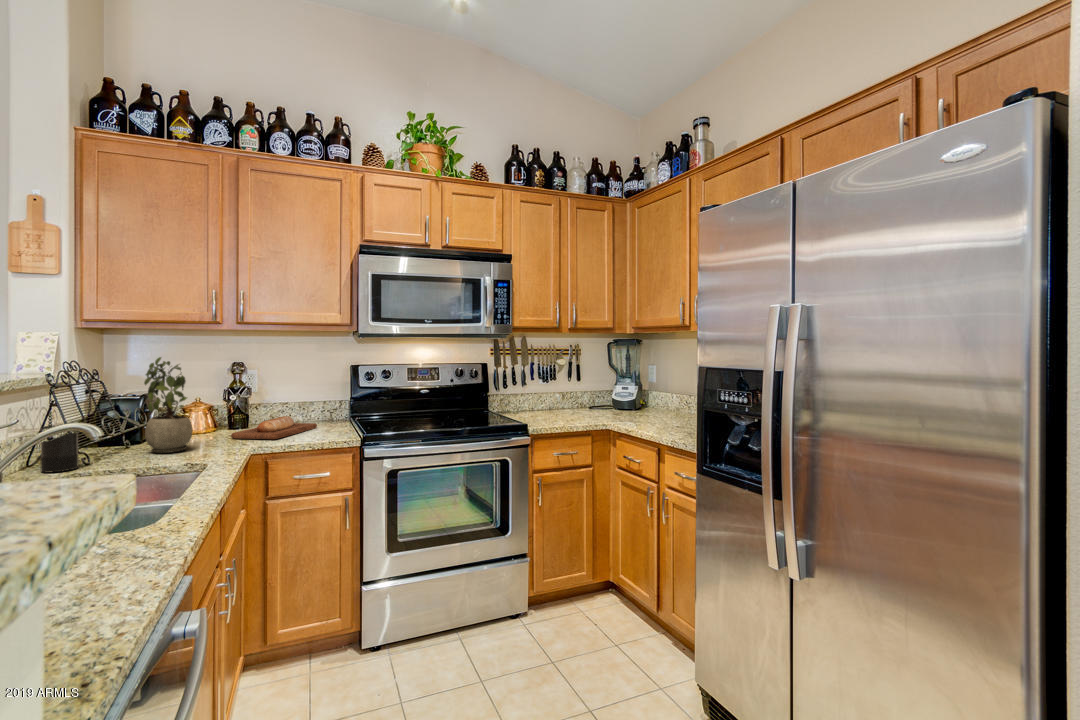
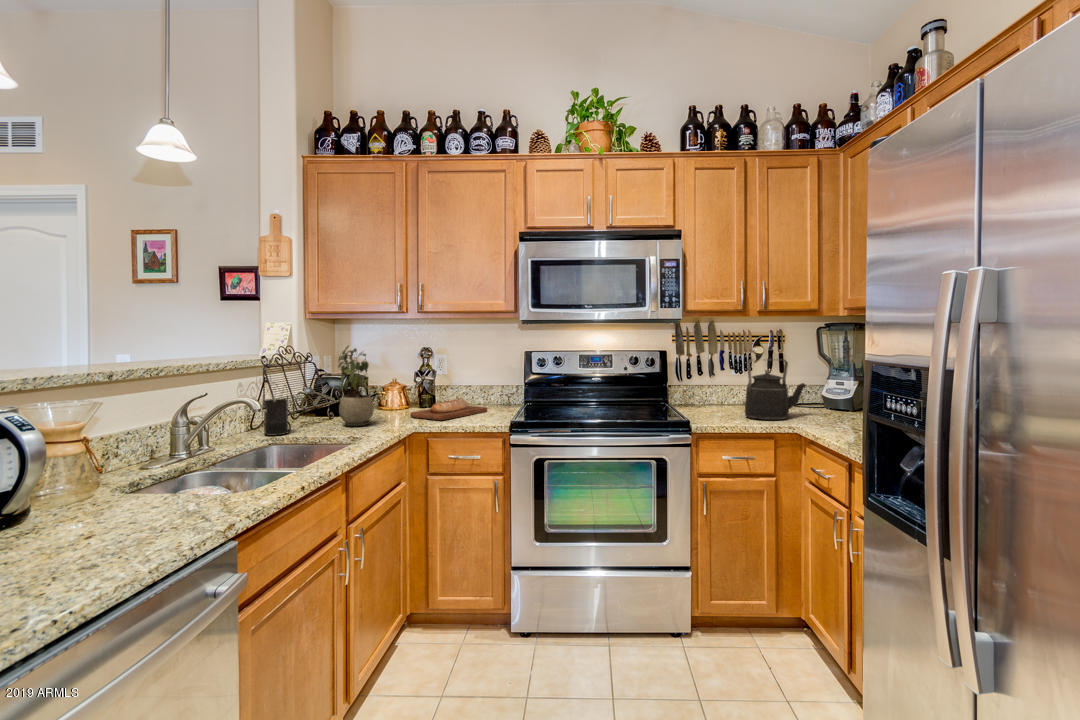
kettle: none [562,369,606,419] -> present [745,359,806,420]

